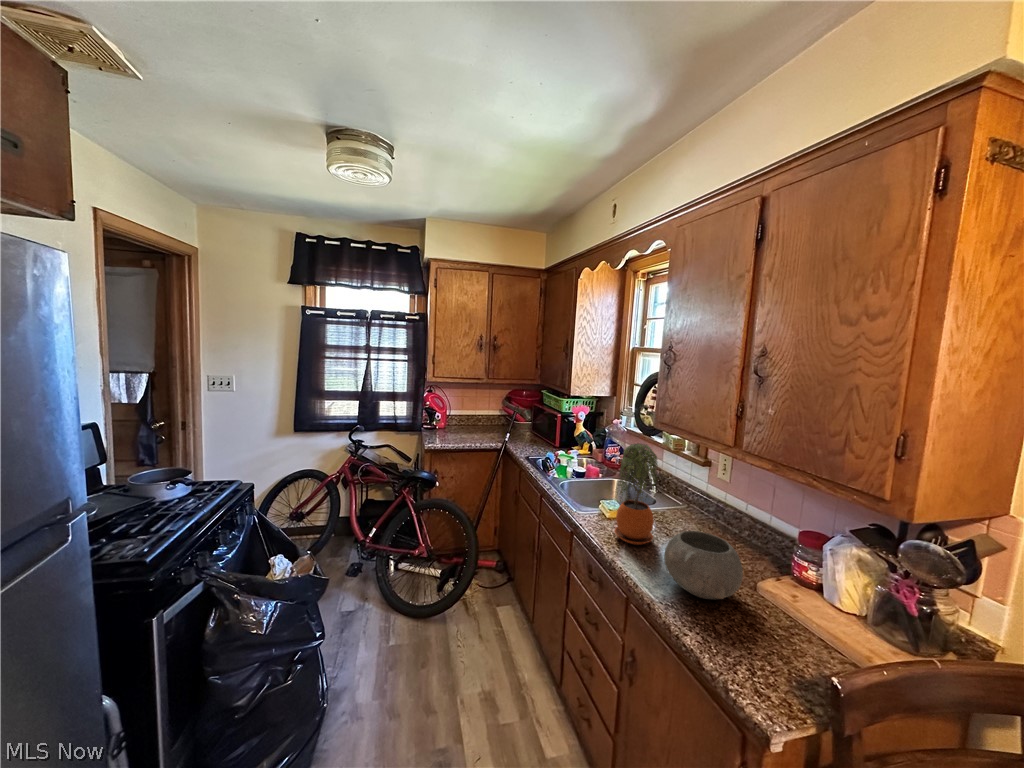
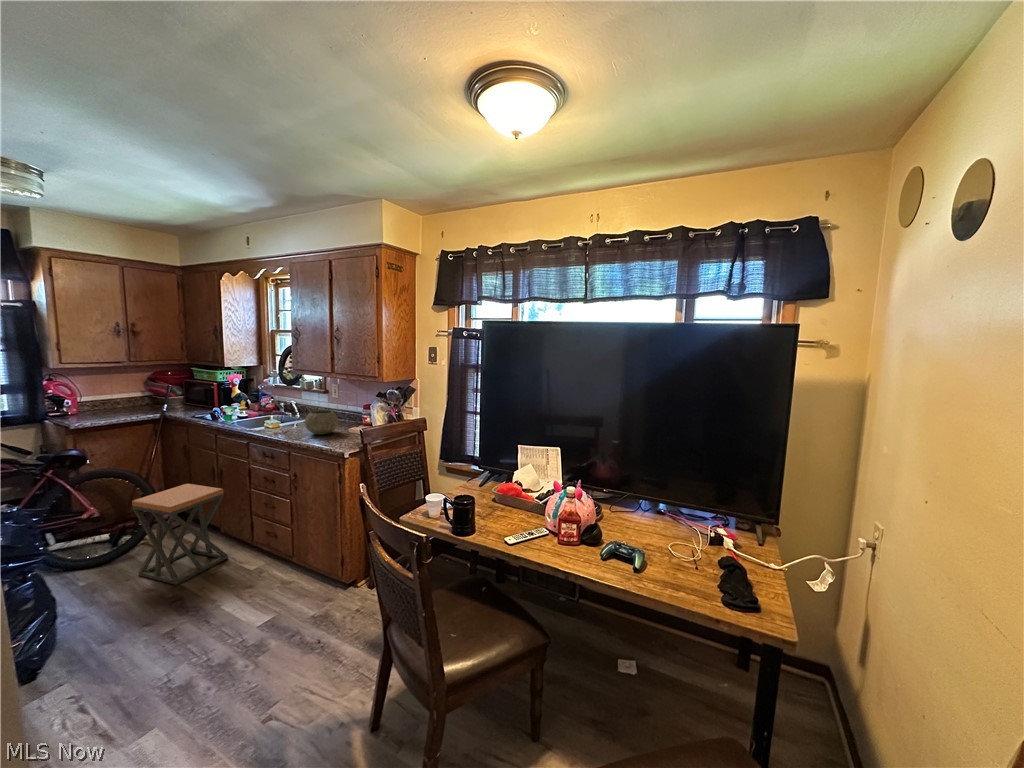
potted plant: present [615,443,657,545] -> none [276,379,300,431]
stool: none [429,558,527,731] -> present [132,484,228,585]

